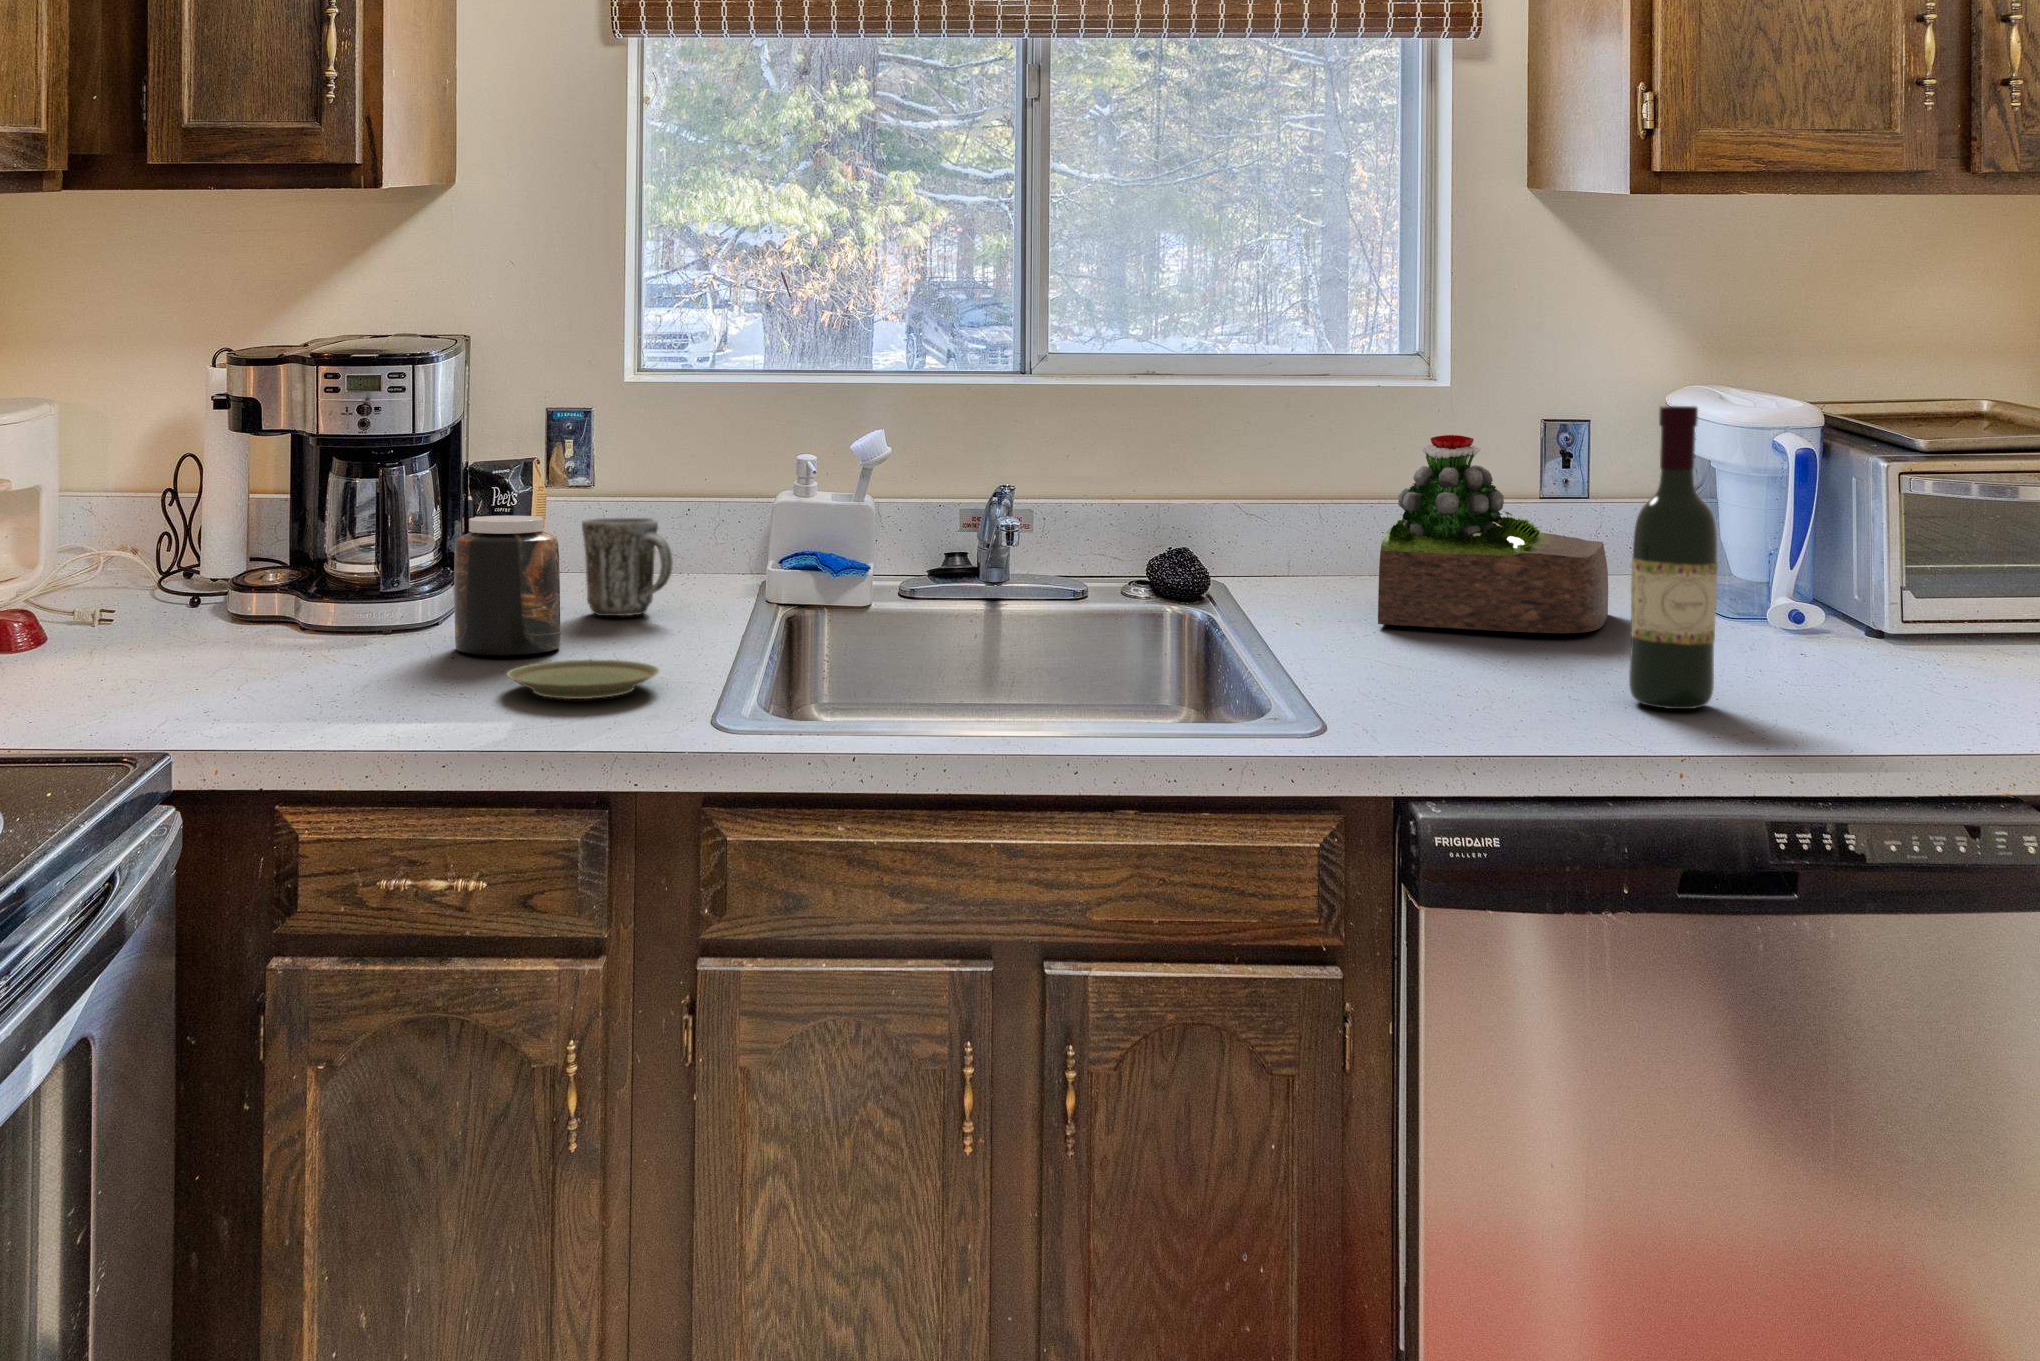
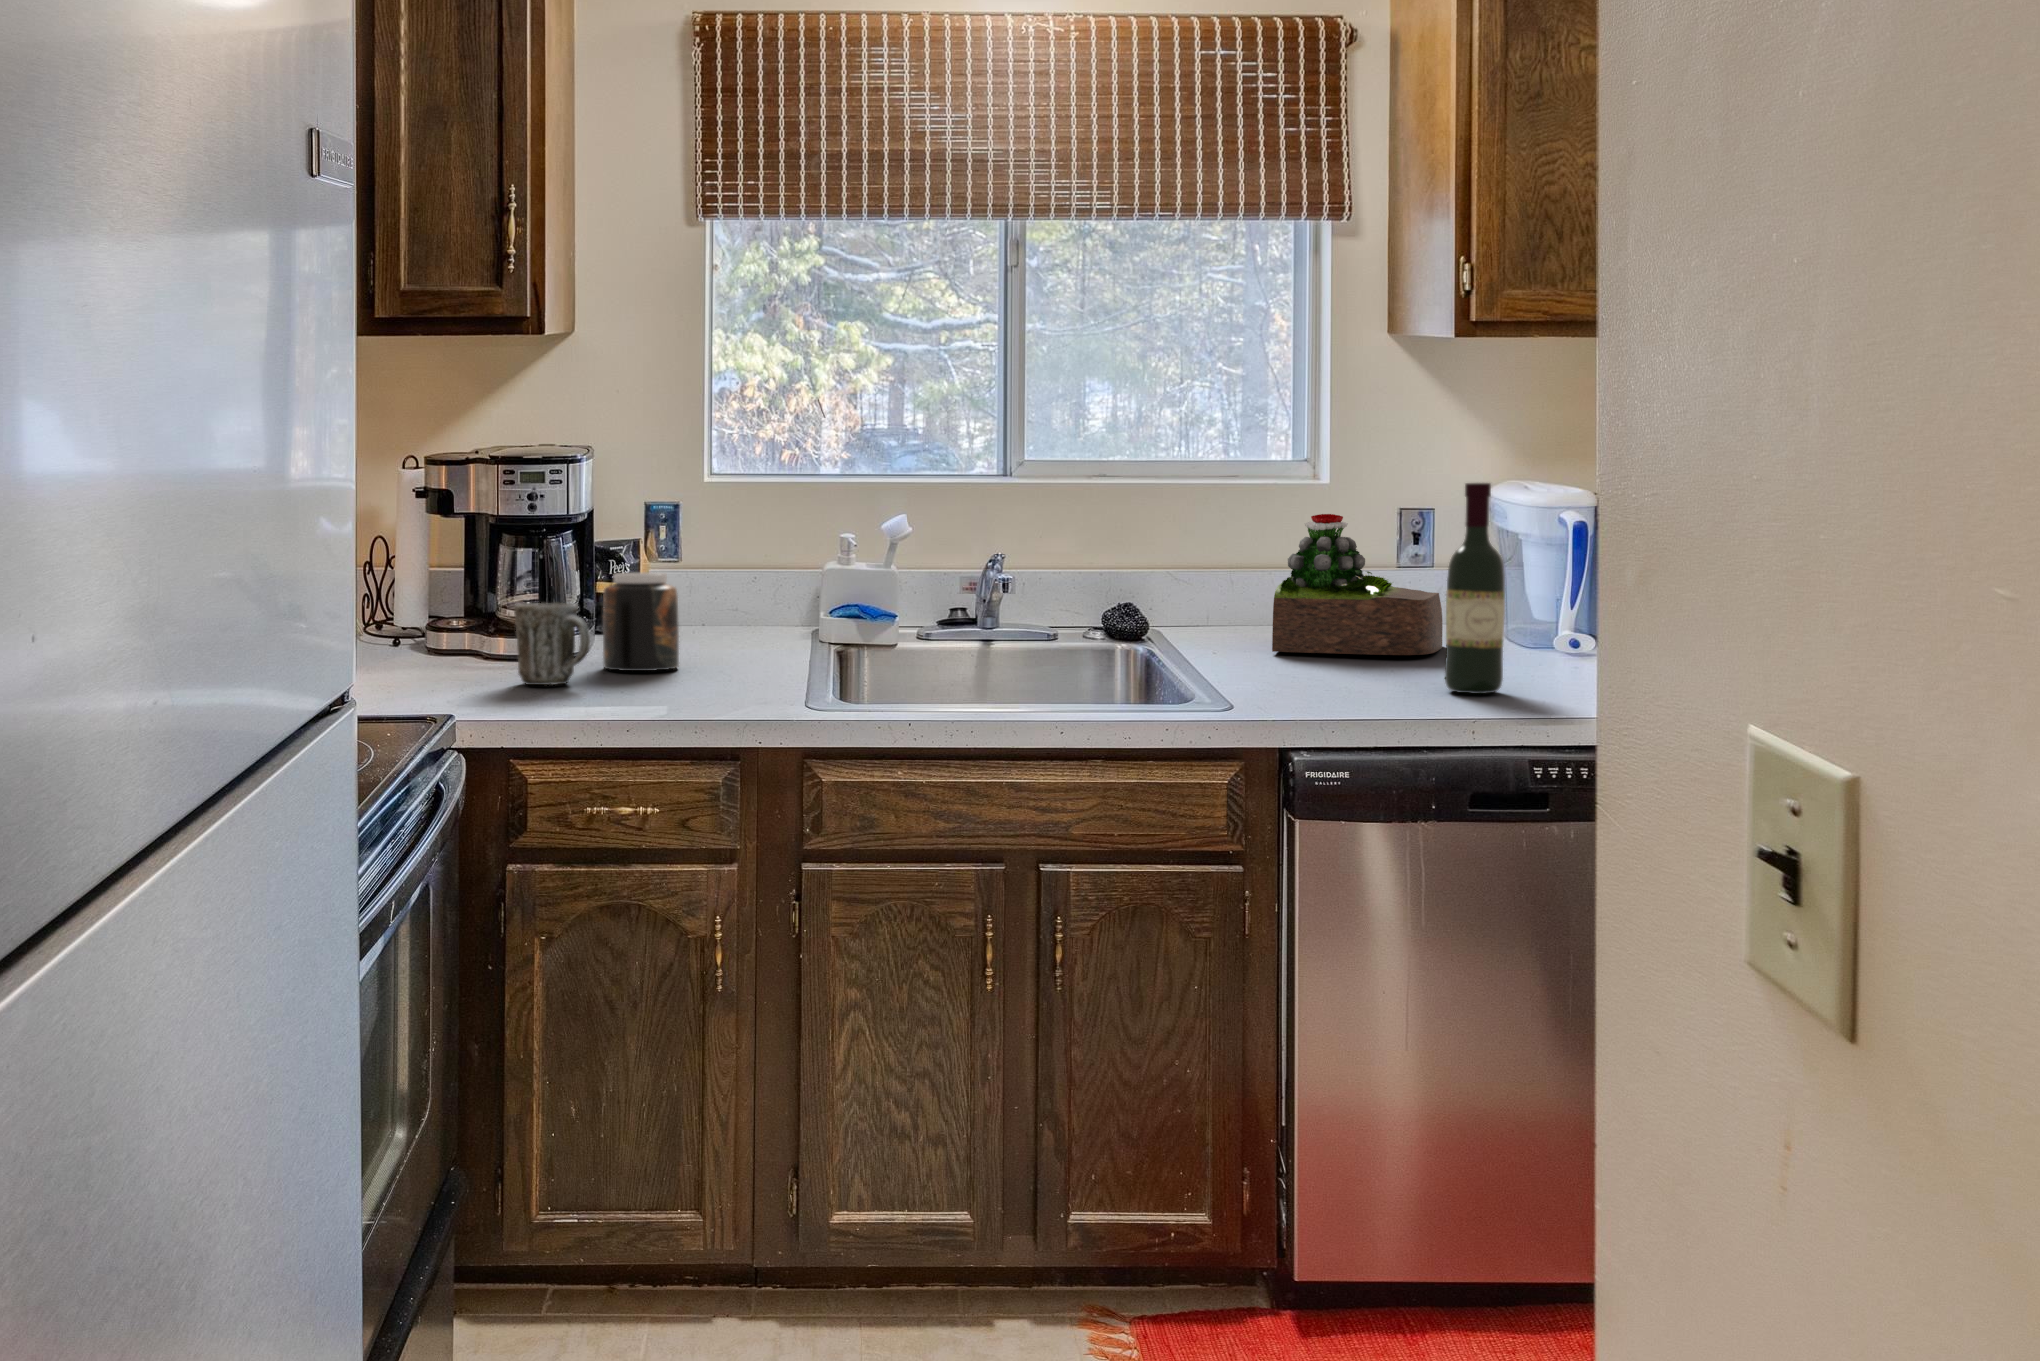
mug: present [582,518,673,616] -> present [514,603,590,685]
plate: present [507,660,659,699] -> none [655,671,762,692]

